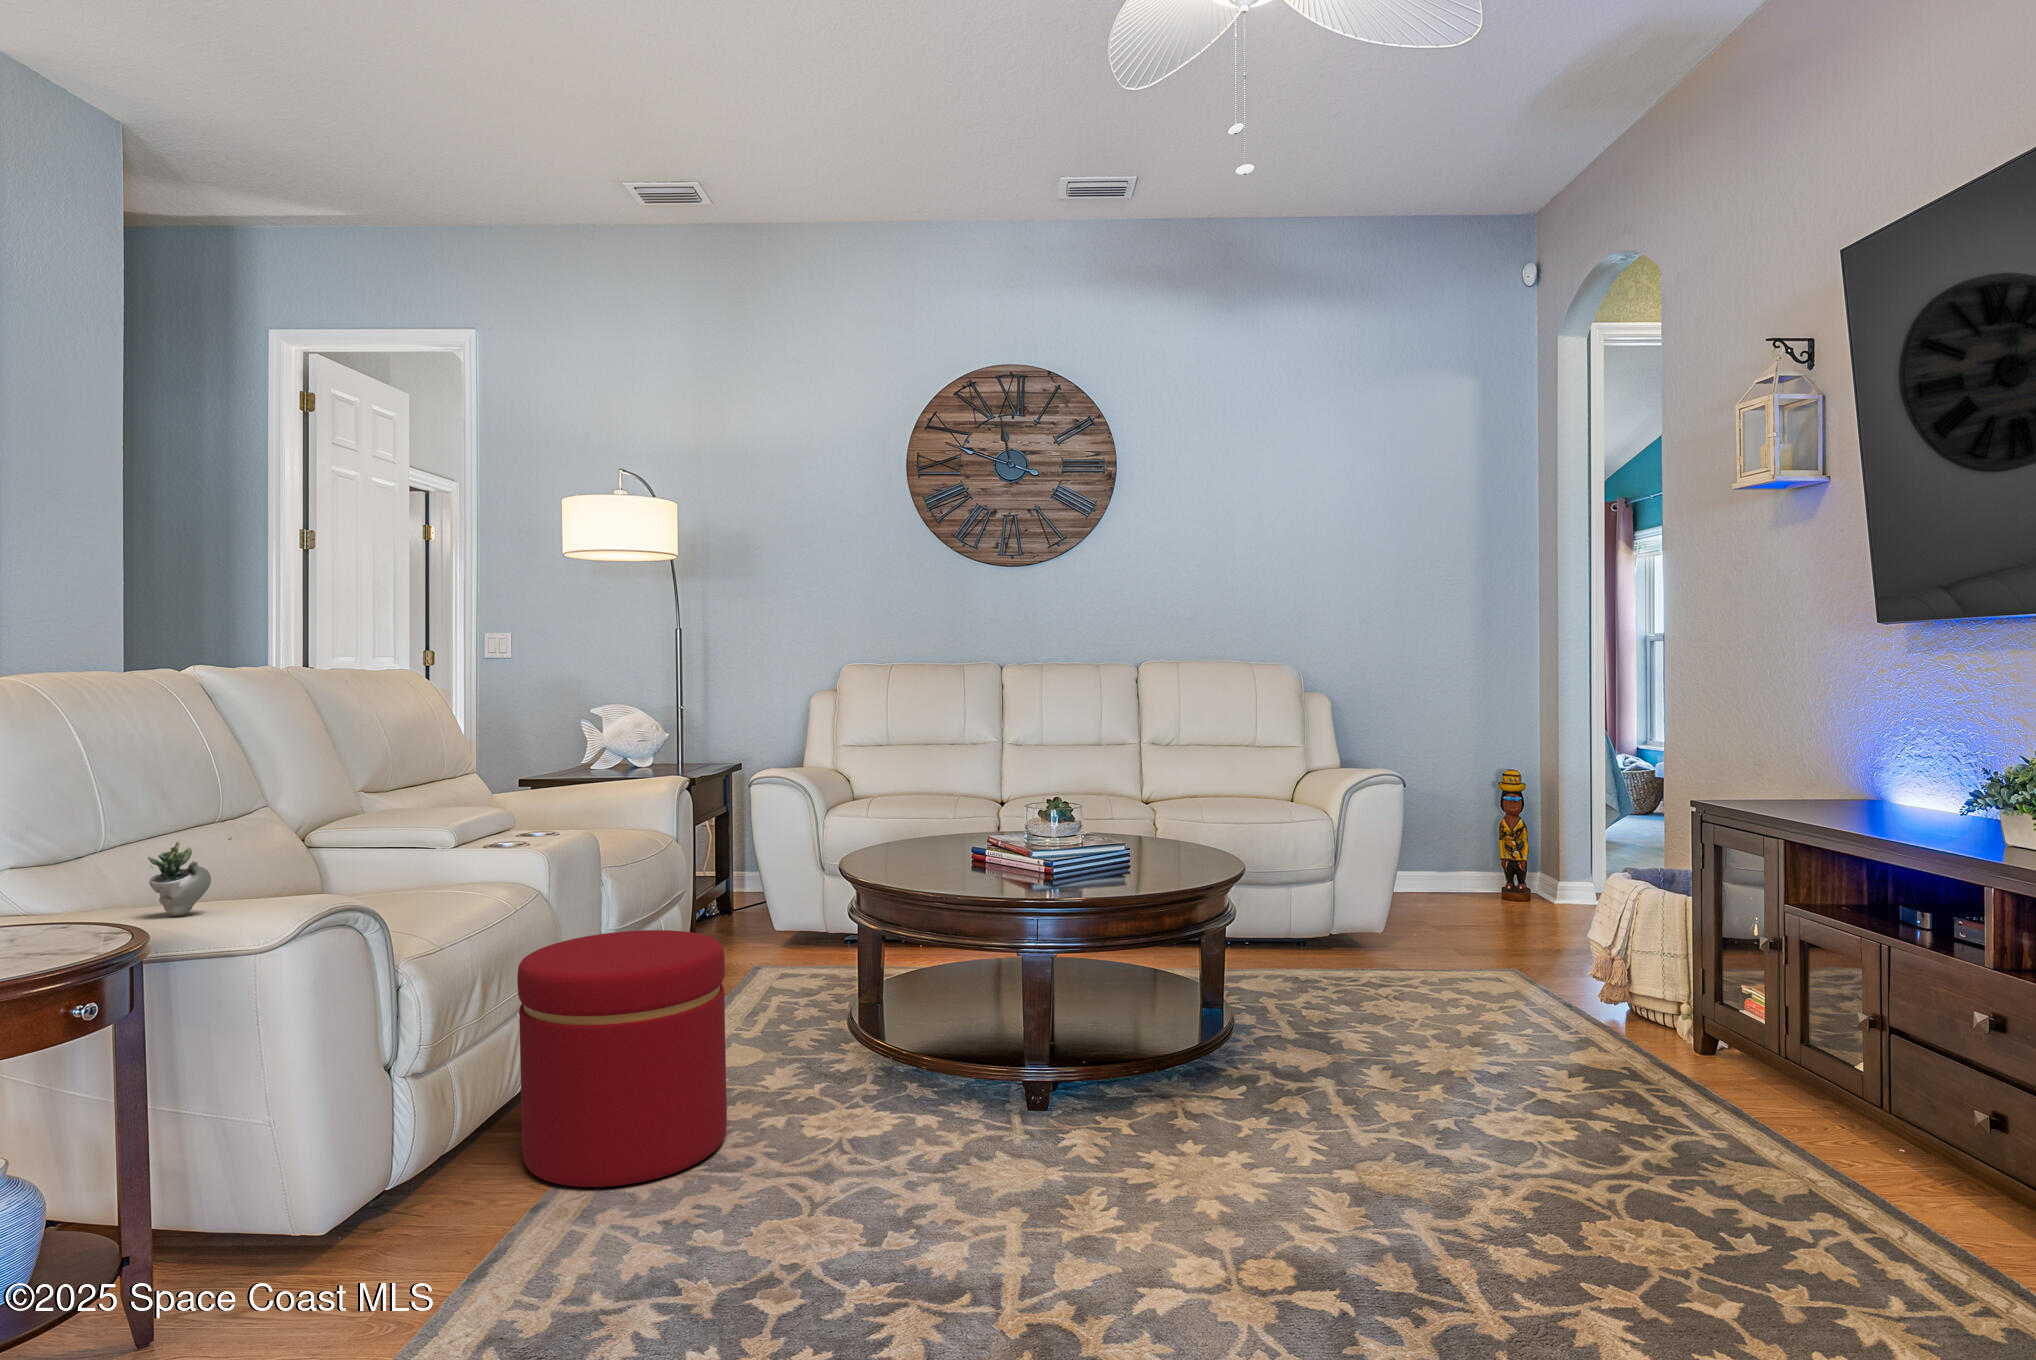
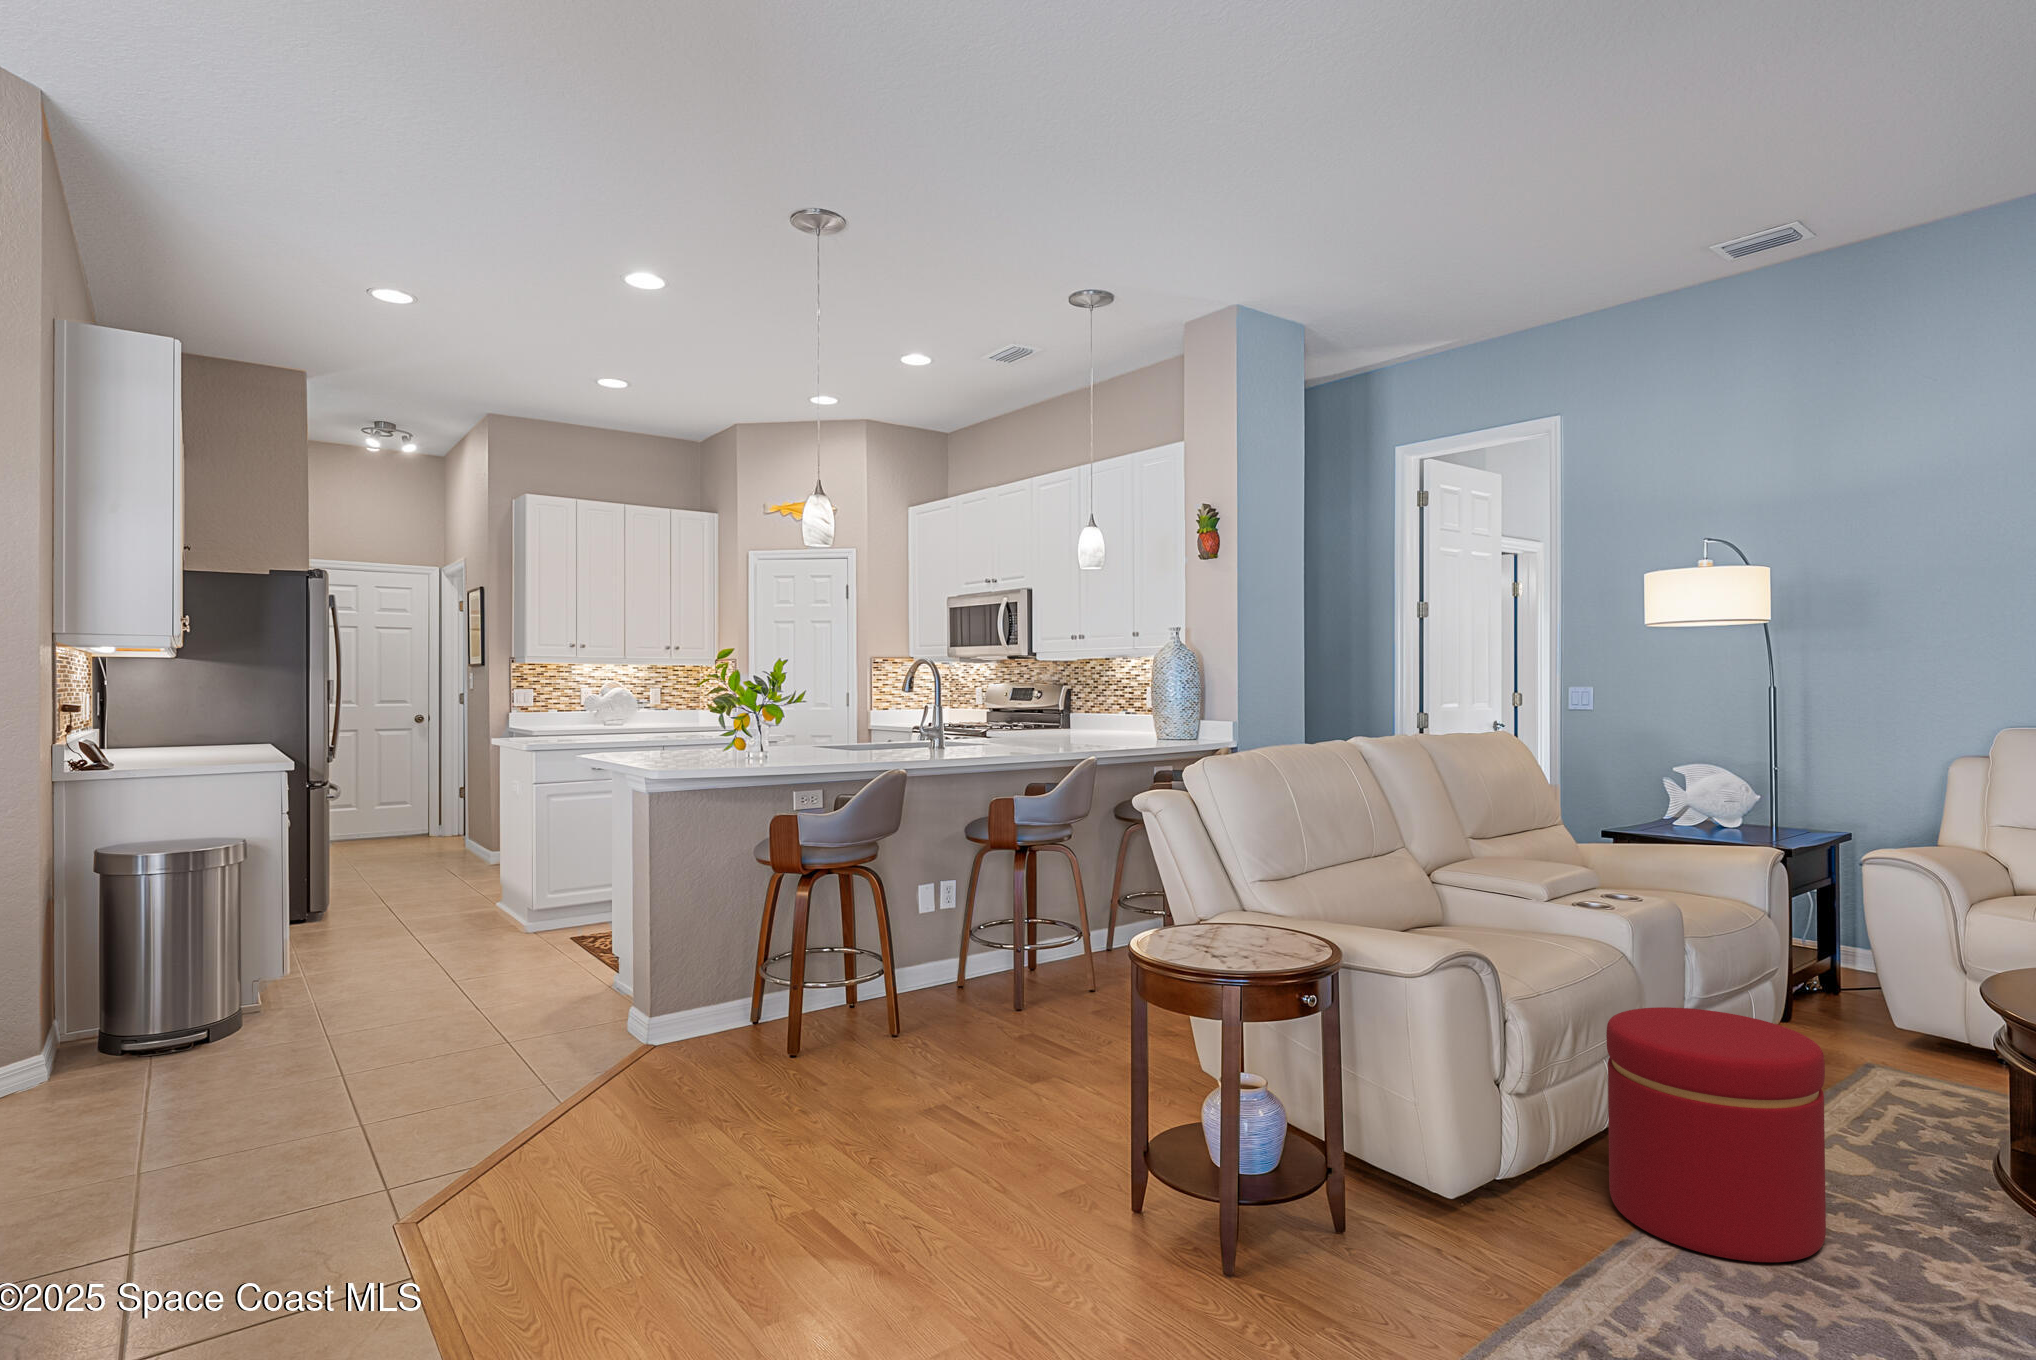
succulent plant: present [148,837,232,916] -> none [1338,882,1391,936]

